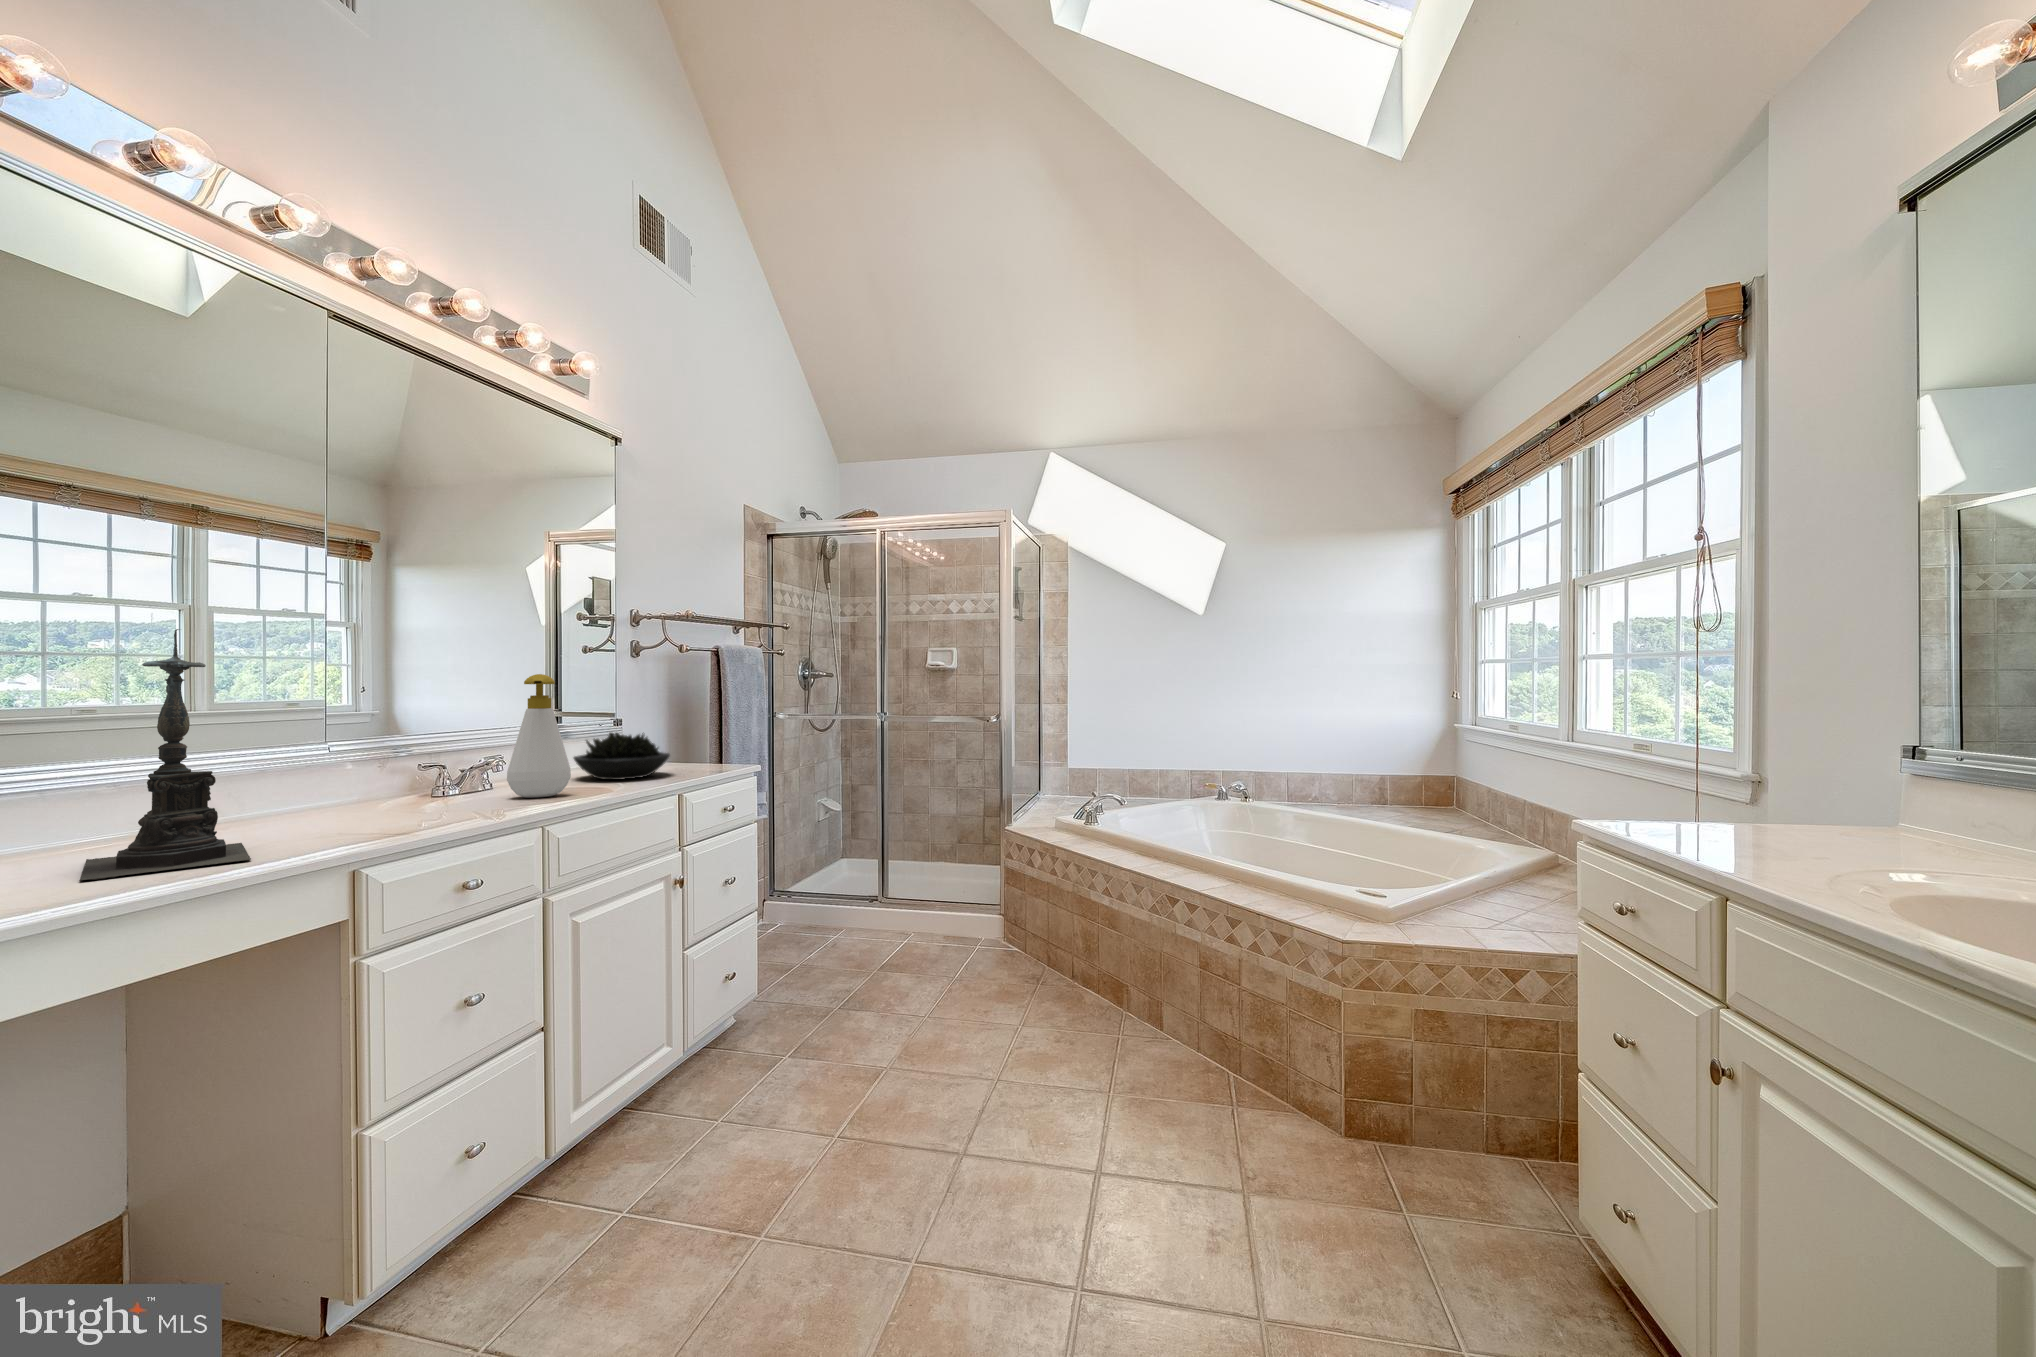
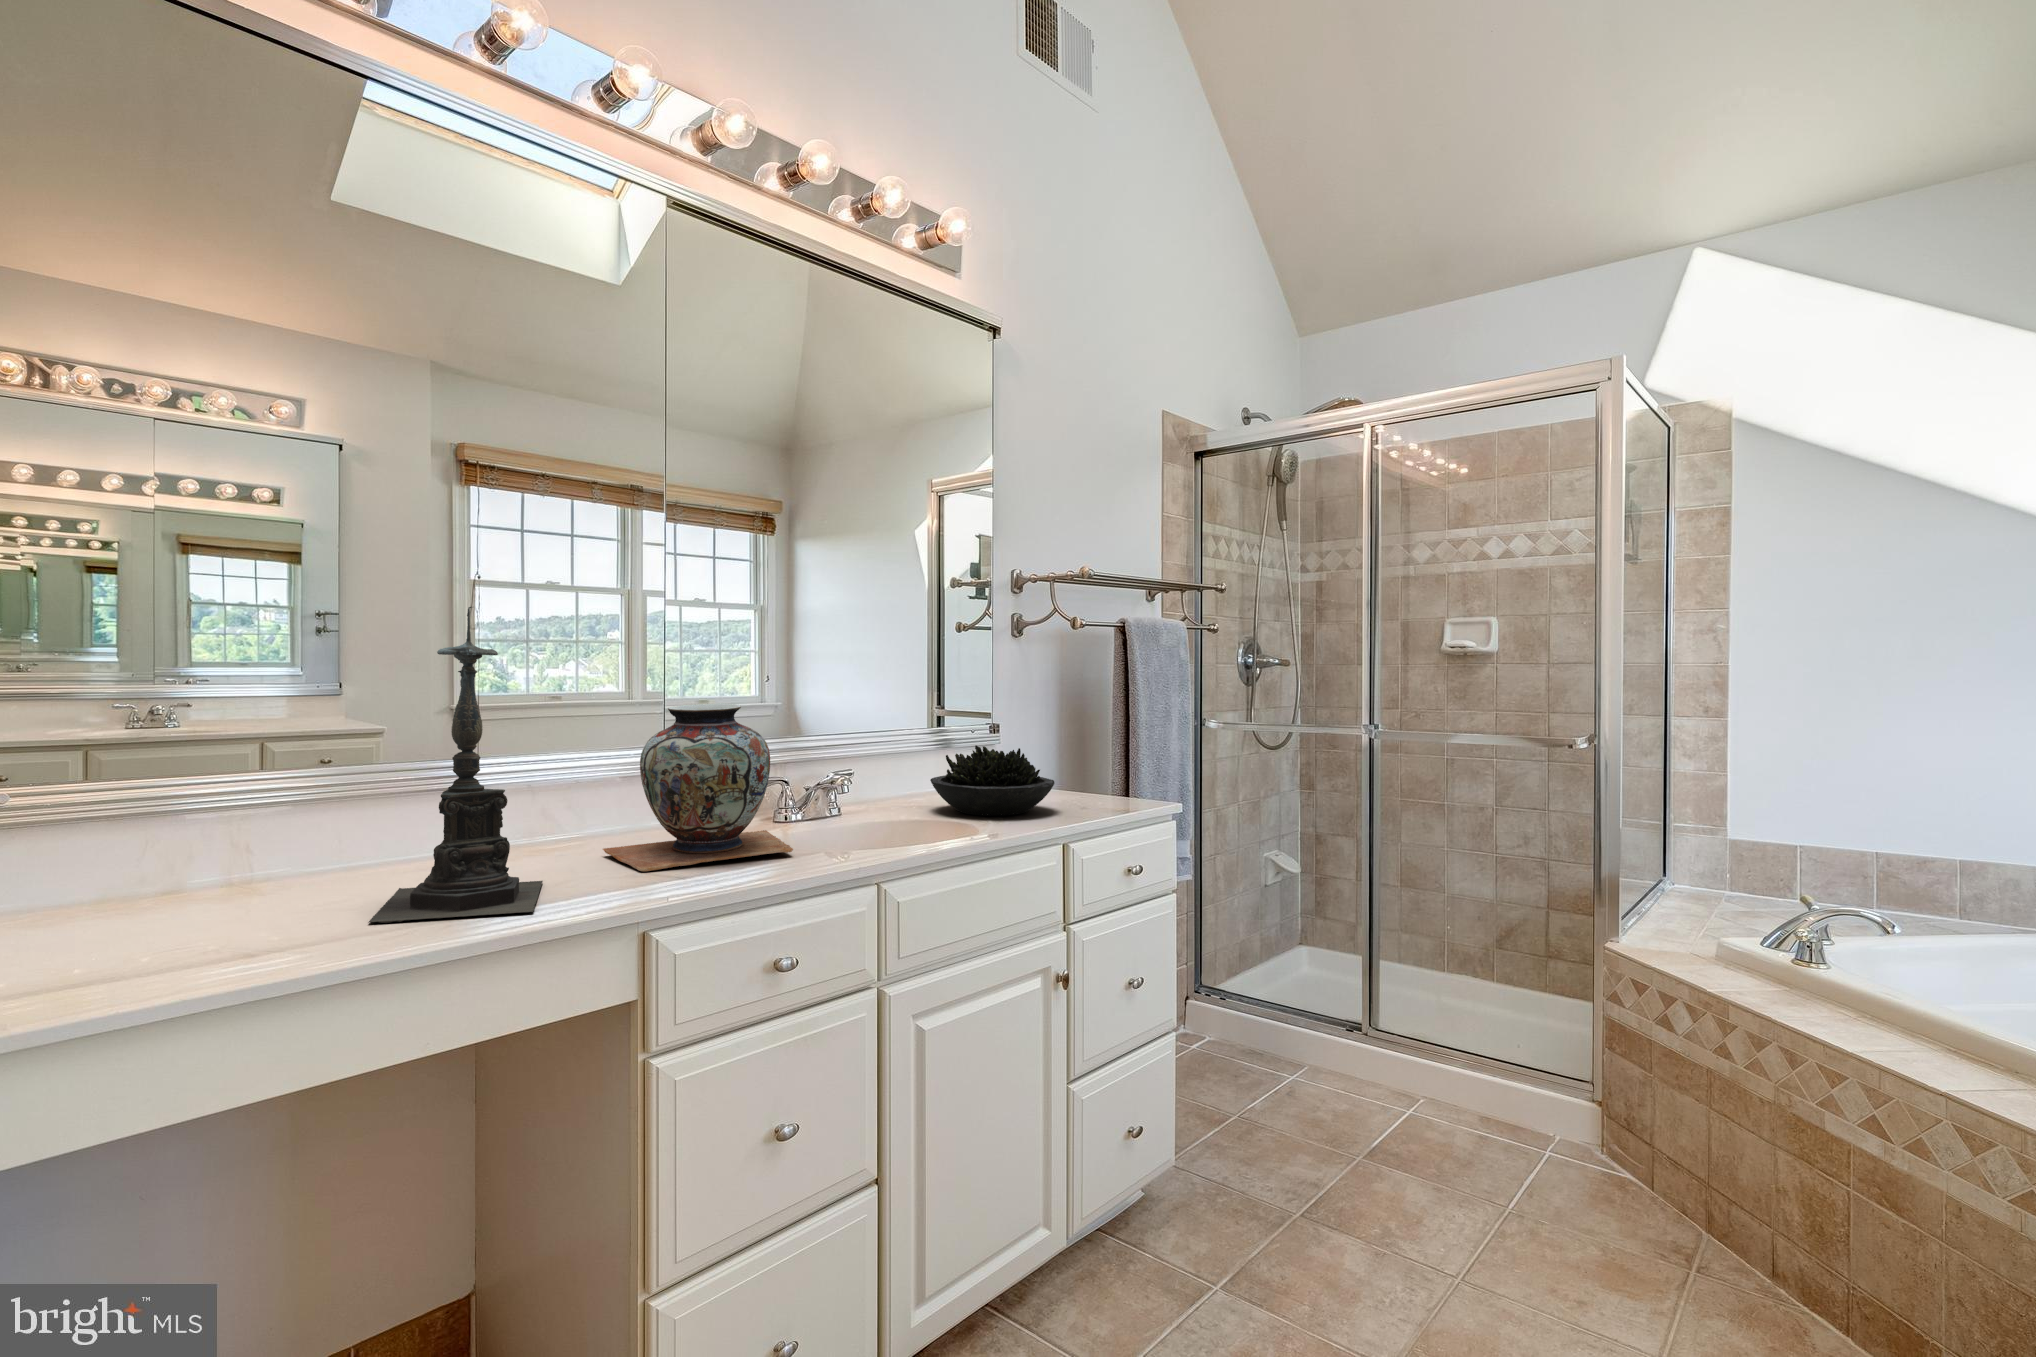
soap bottle: present [507,674,571,798] -> none [844,663,921,838]
decorative vase: none [287,704,470,830] -> present [603,704,793,871]

